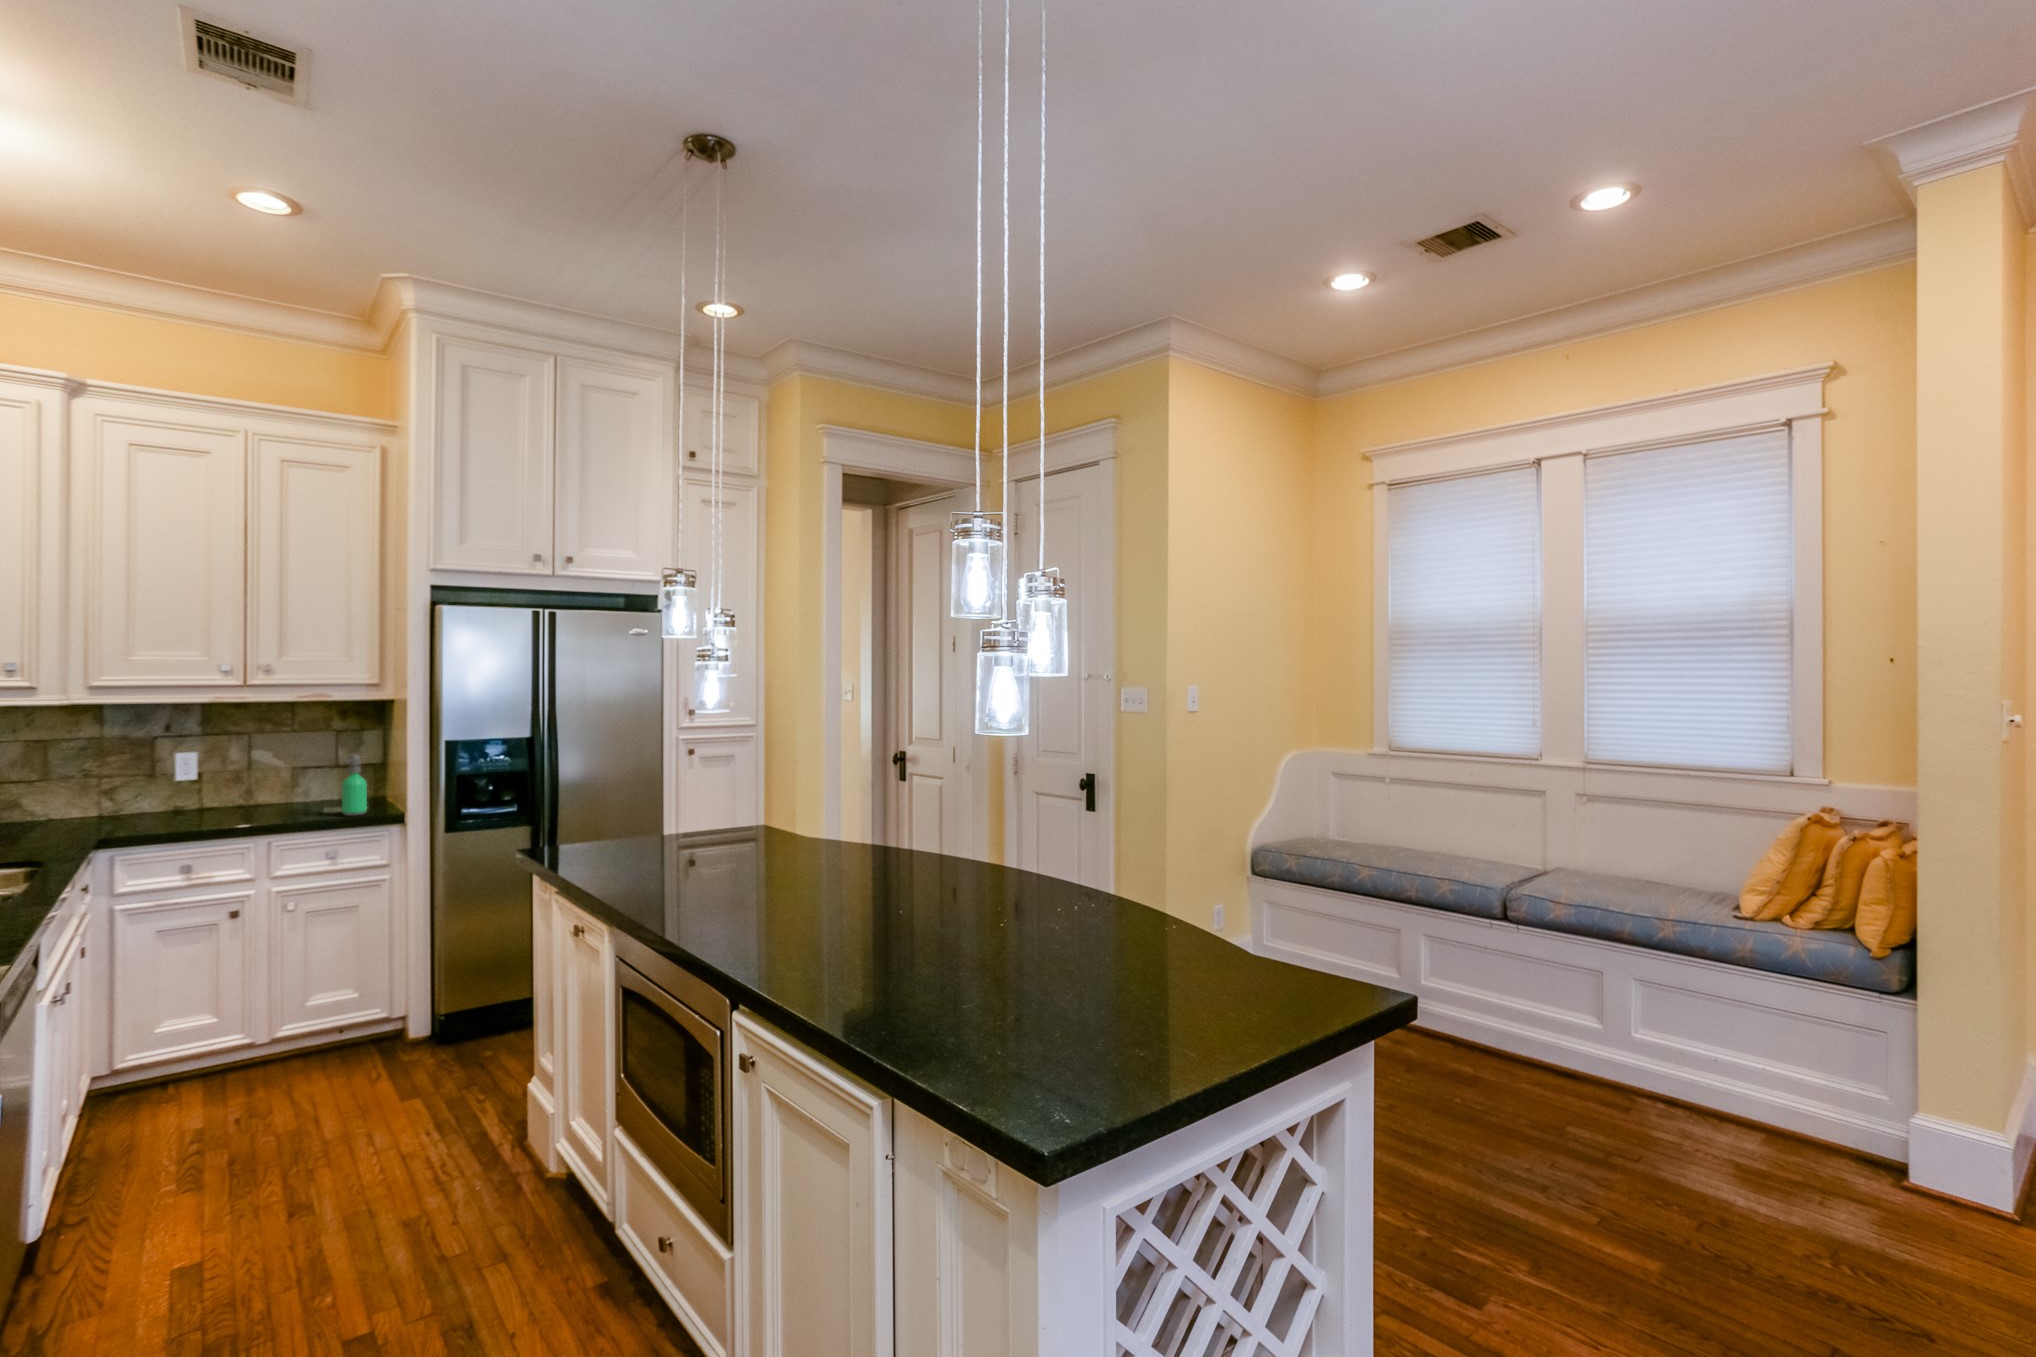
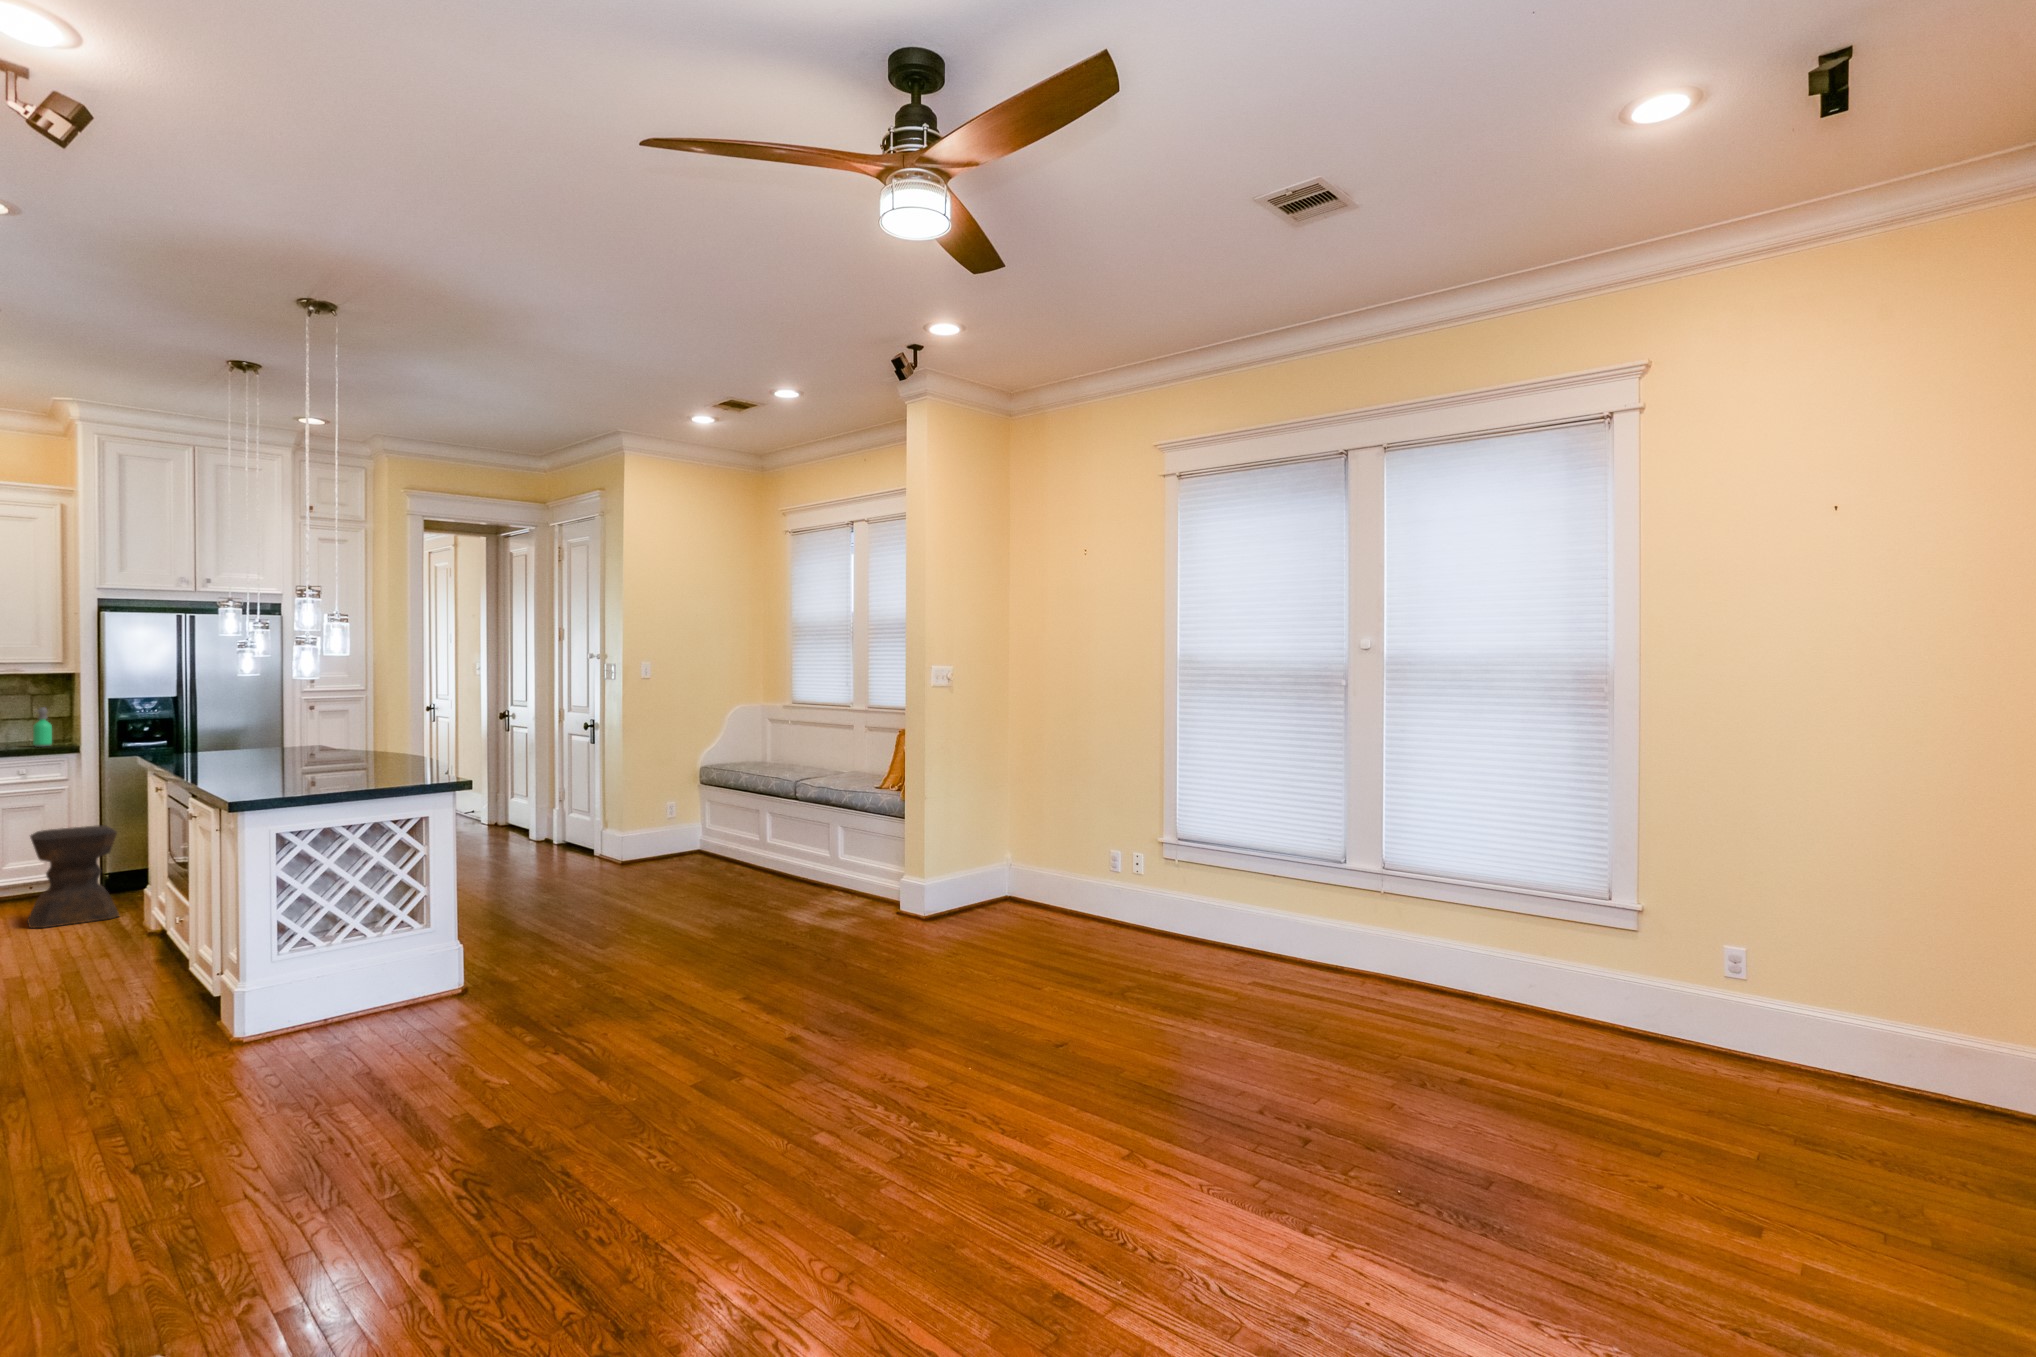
stool: none [352,960,489,1153] -> present [28,825,119,928]

